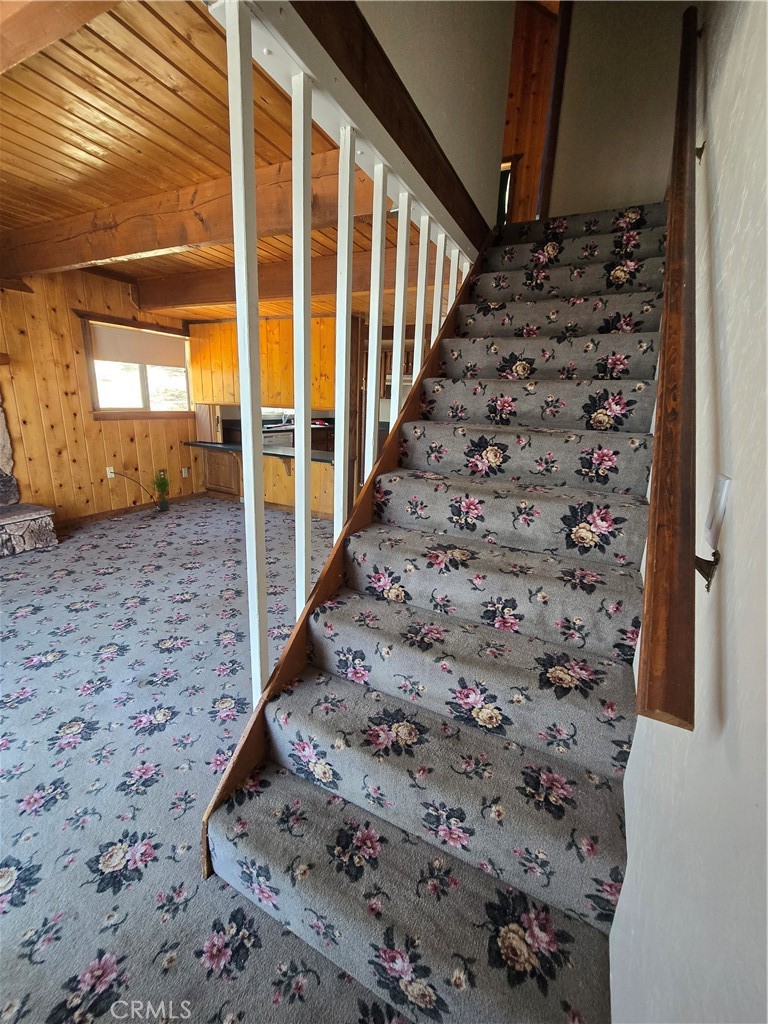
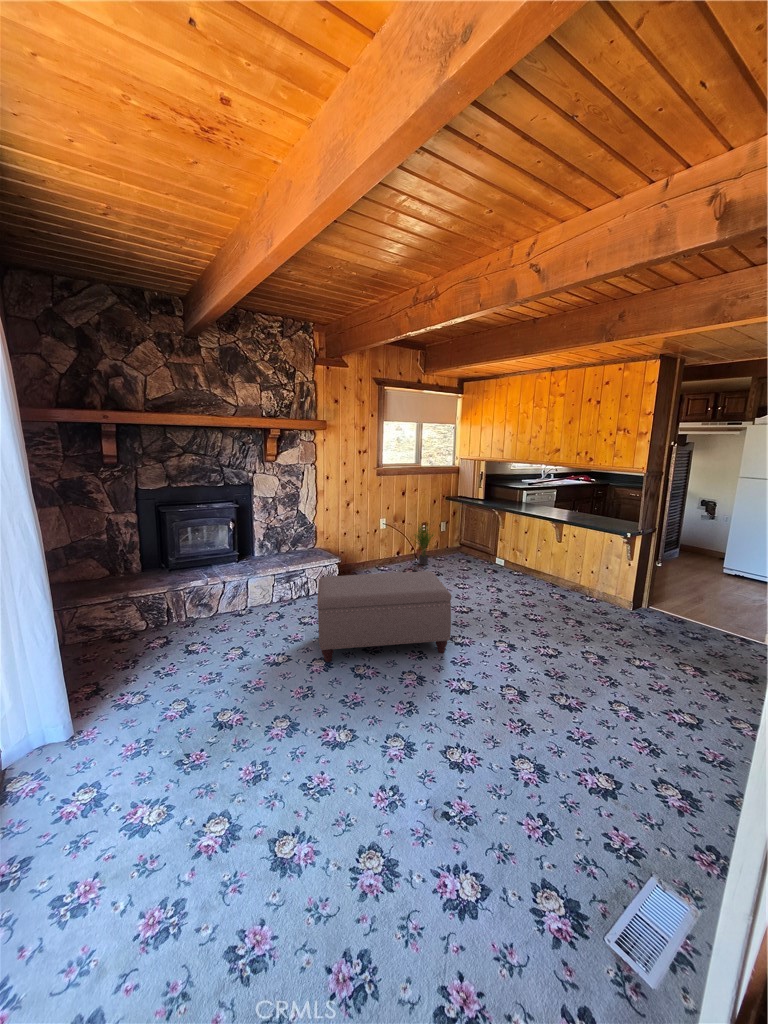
ottoman: none [13,509,178,609] -> present [317,571,452,662]

